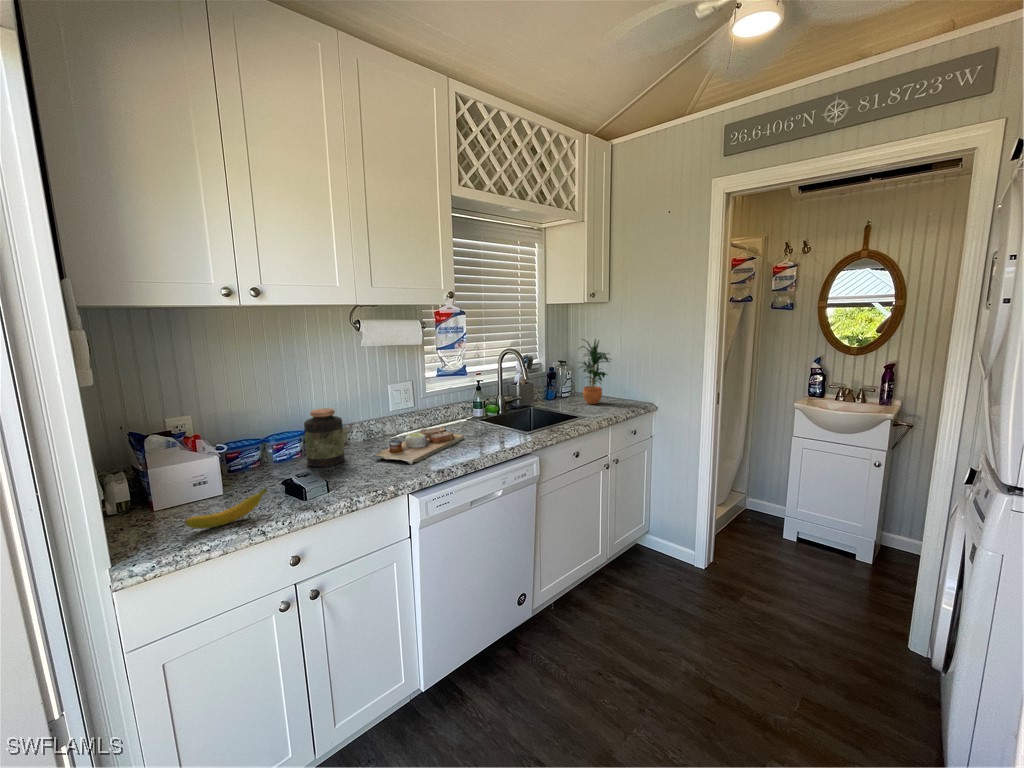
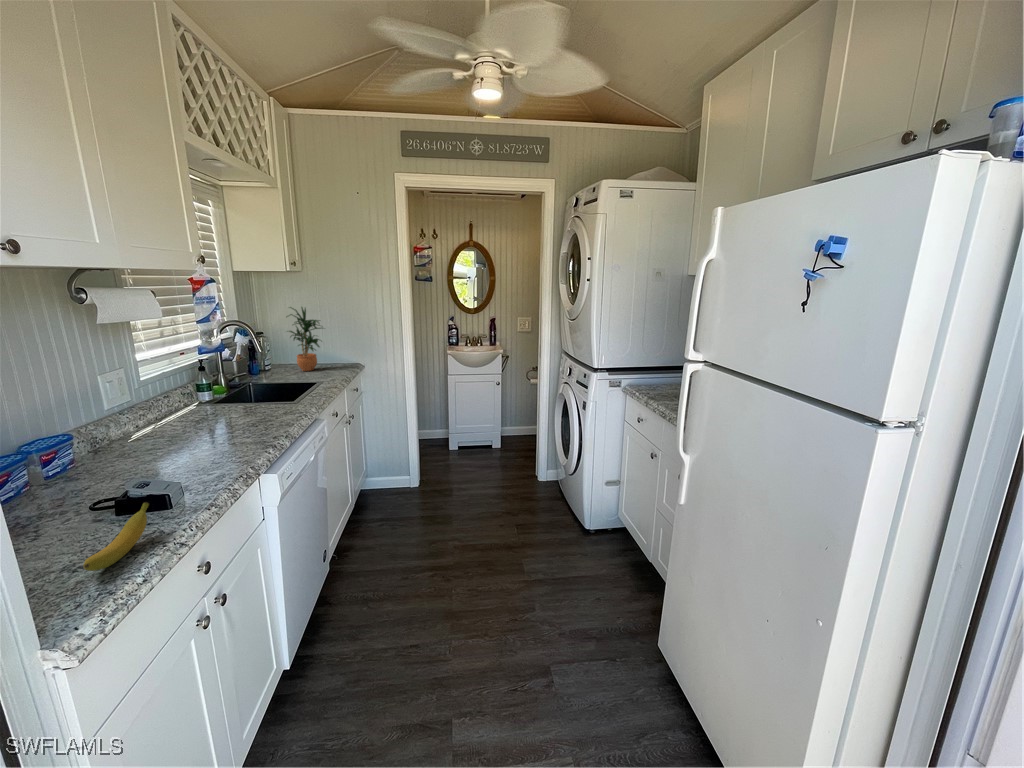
jar: present [304,408,345,467] -> none [43,411,120,493]
cutting board: present [373,427,464,465] -> none [164,414,237,458]

